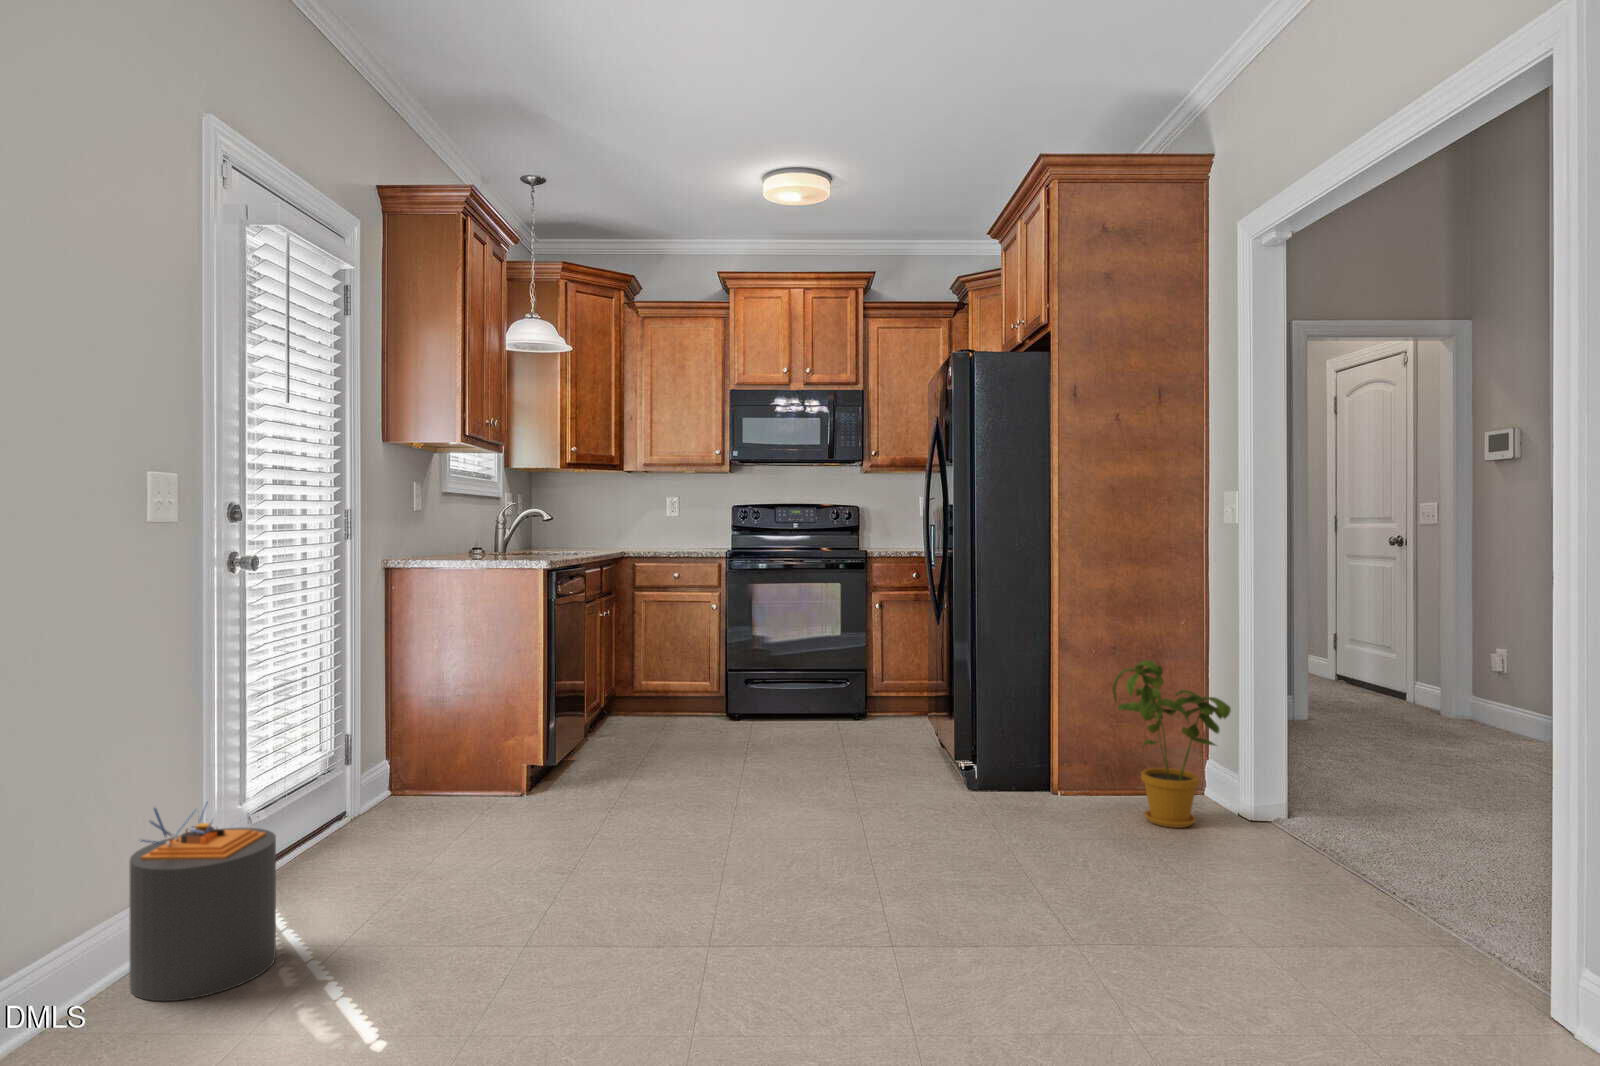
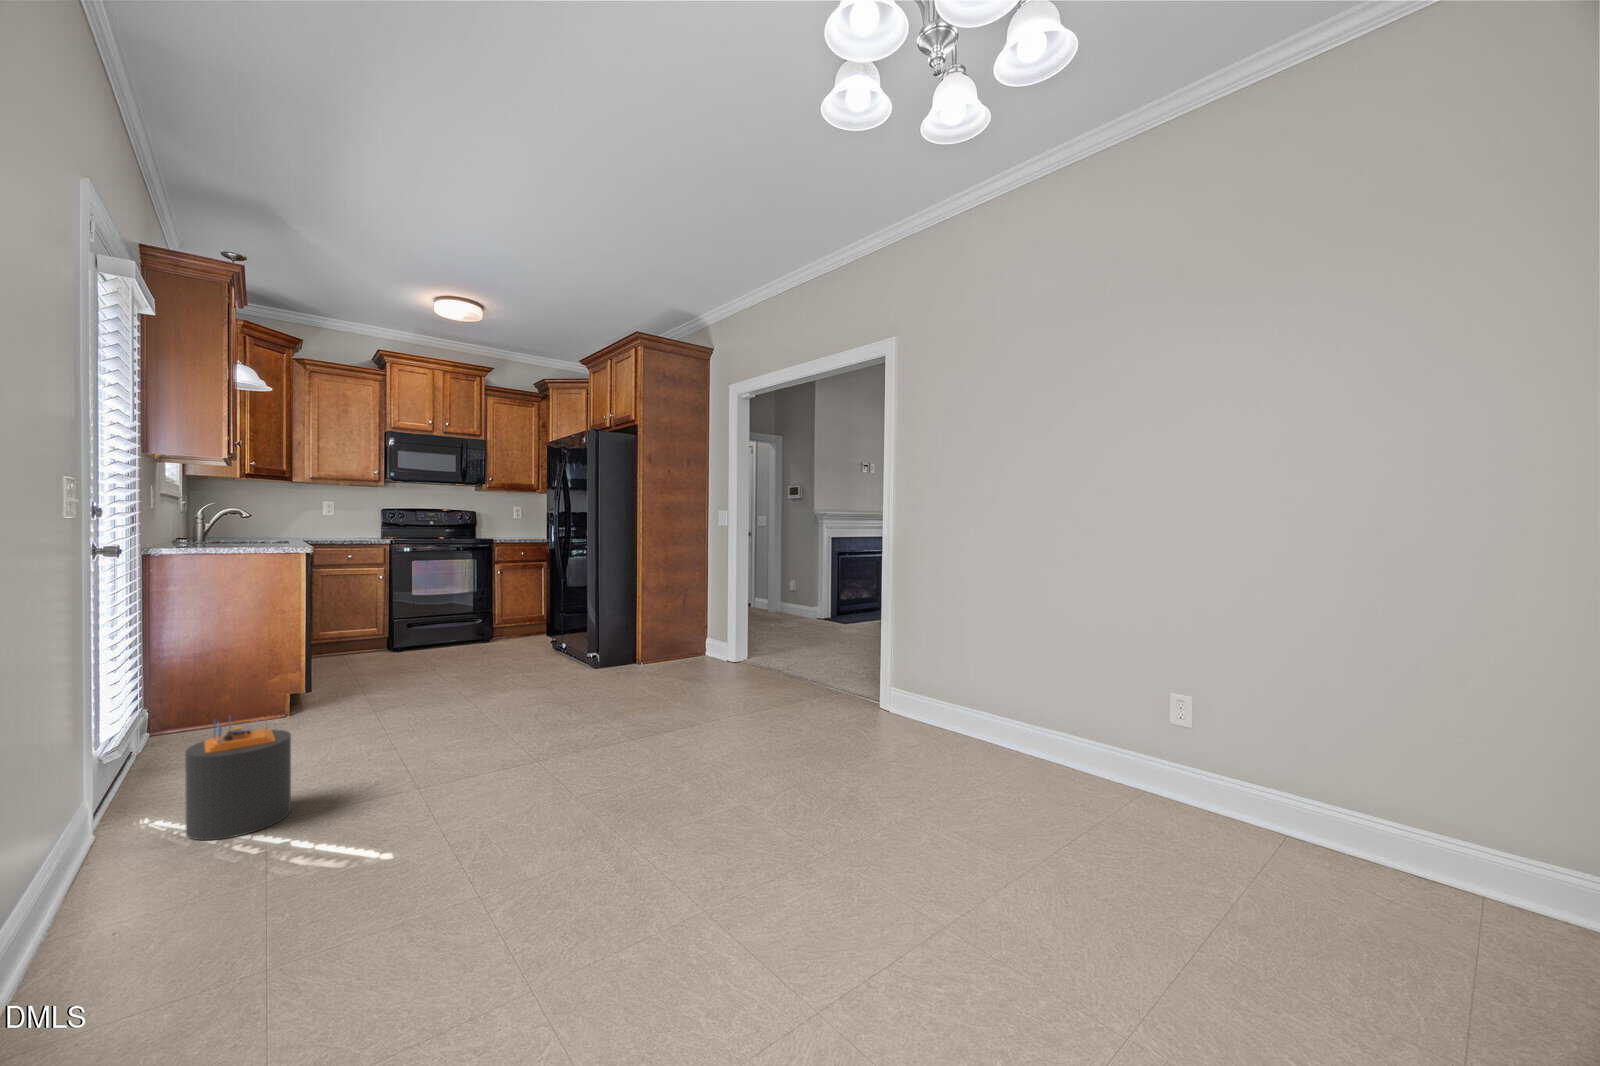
house plant: present [1112,660,1231,828] -> none [672,592,726,667]

